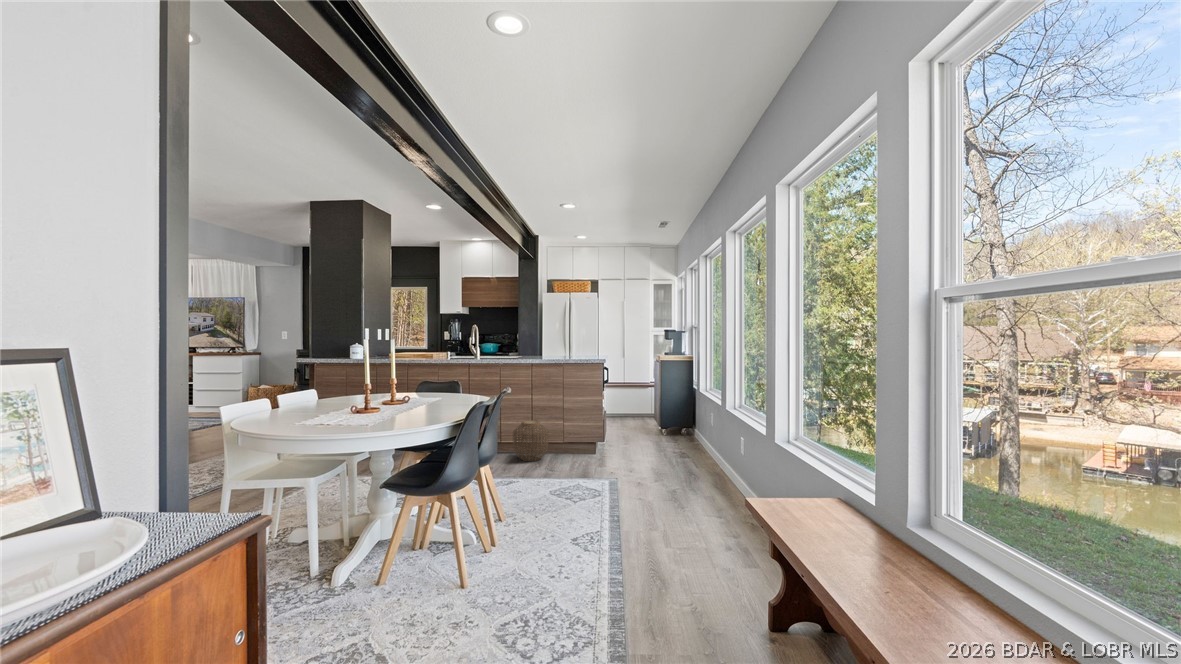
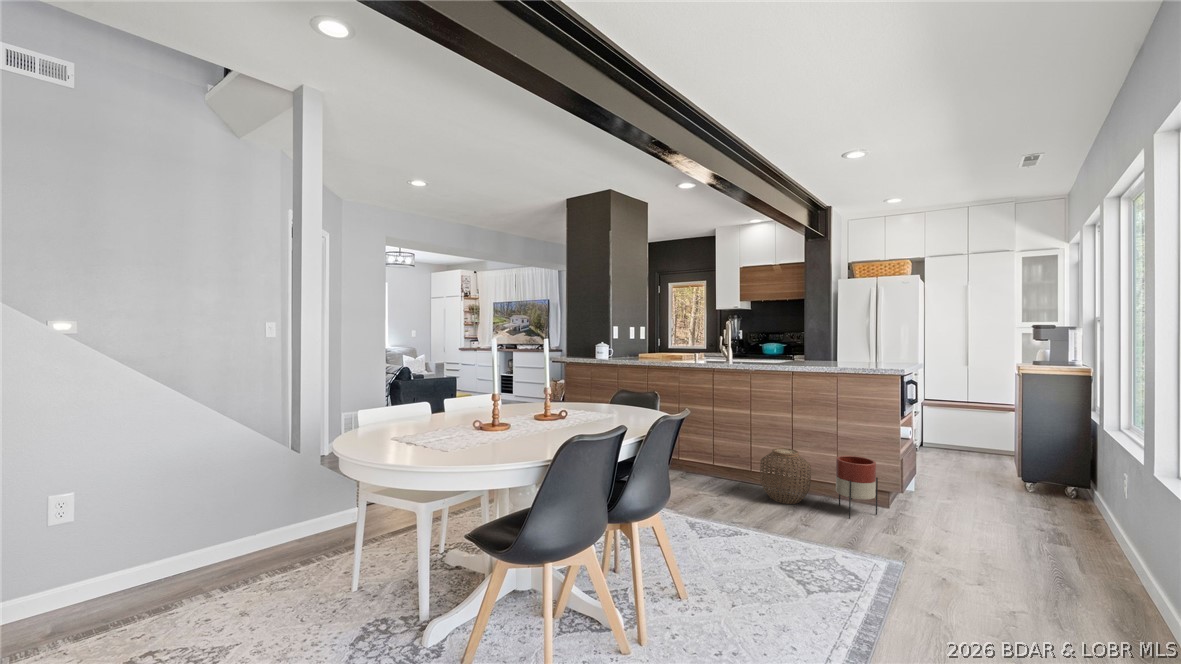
planter: none [565,419,590,462] -> present [836,456,878,518]

